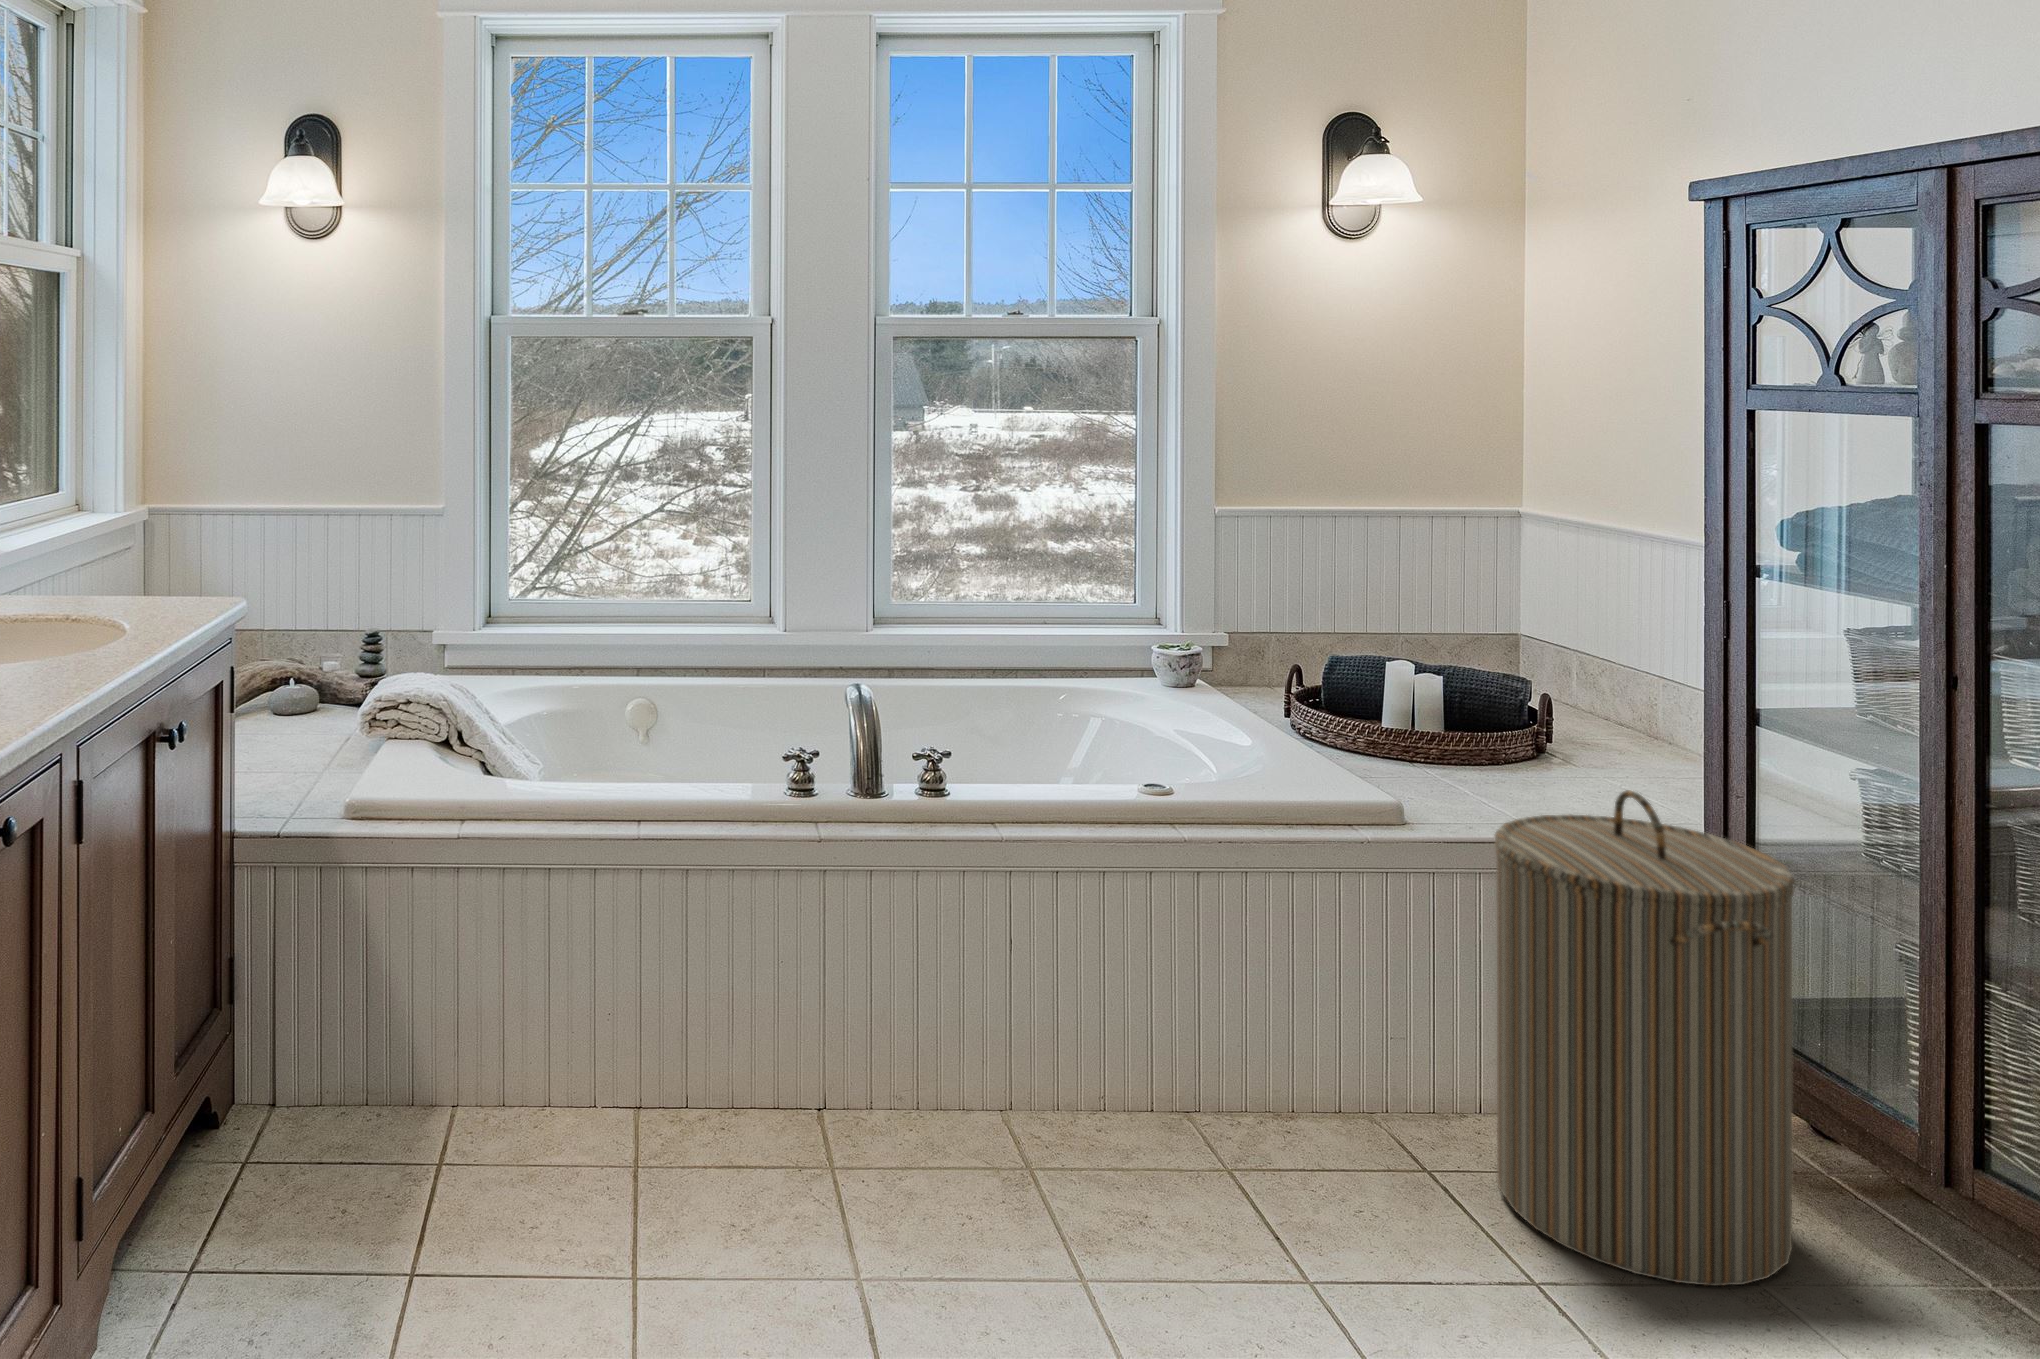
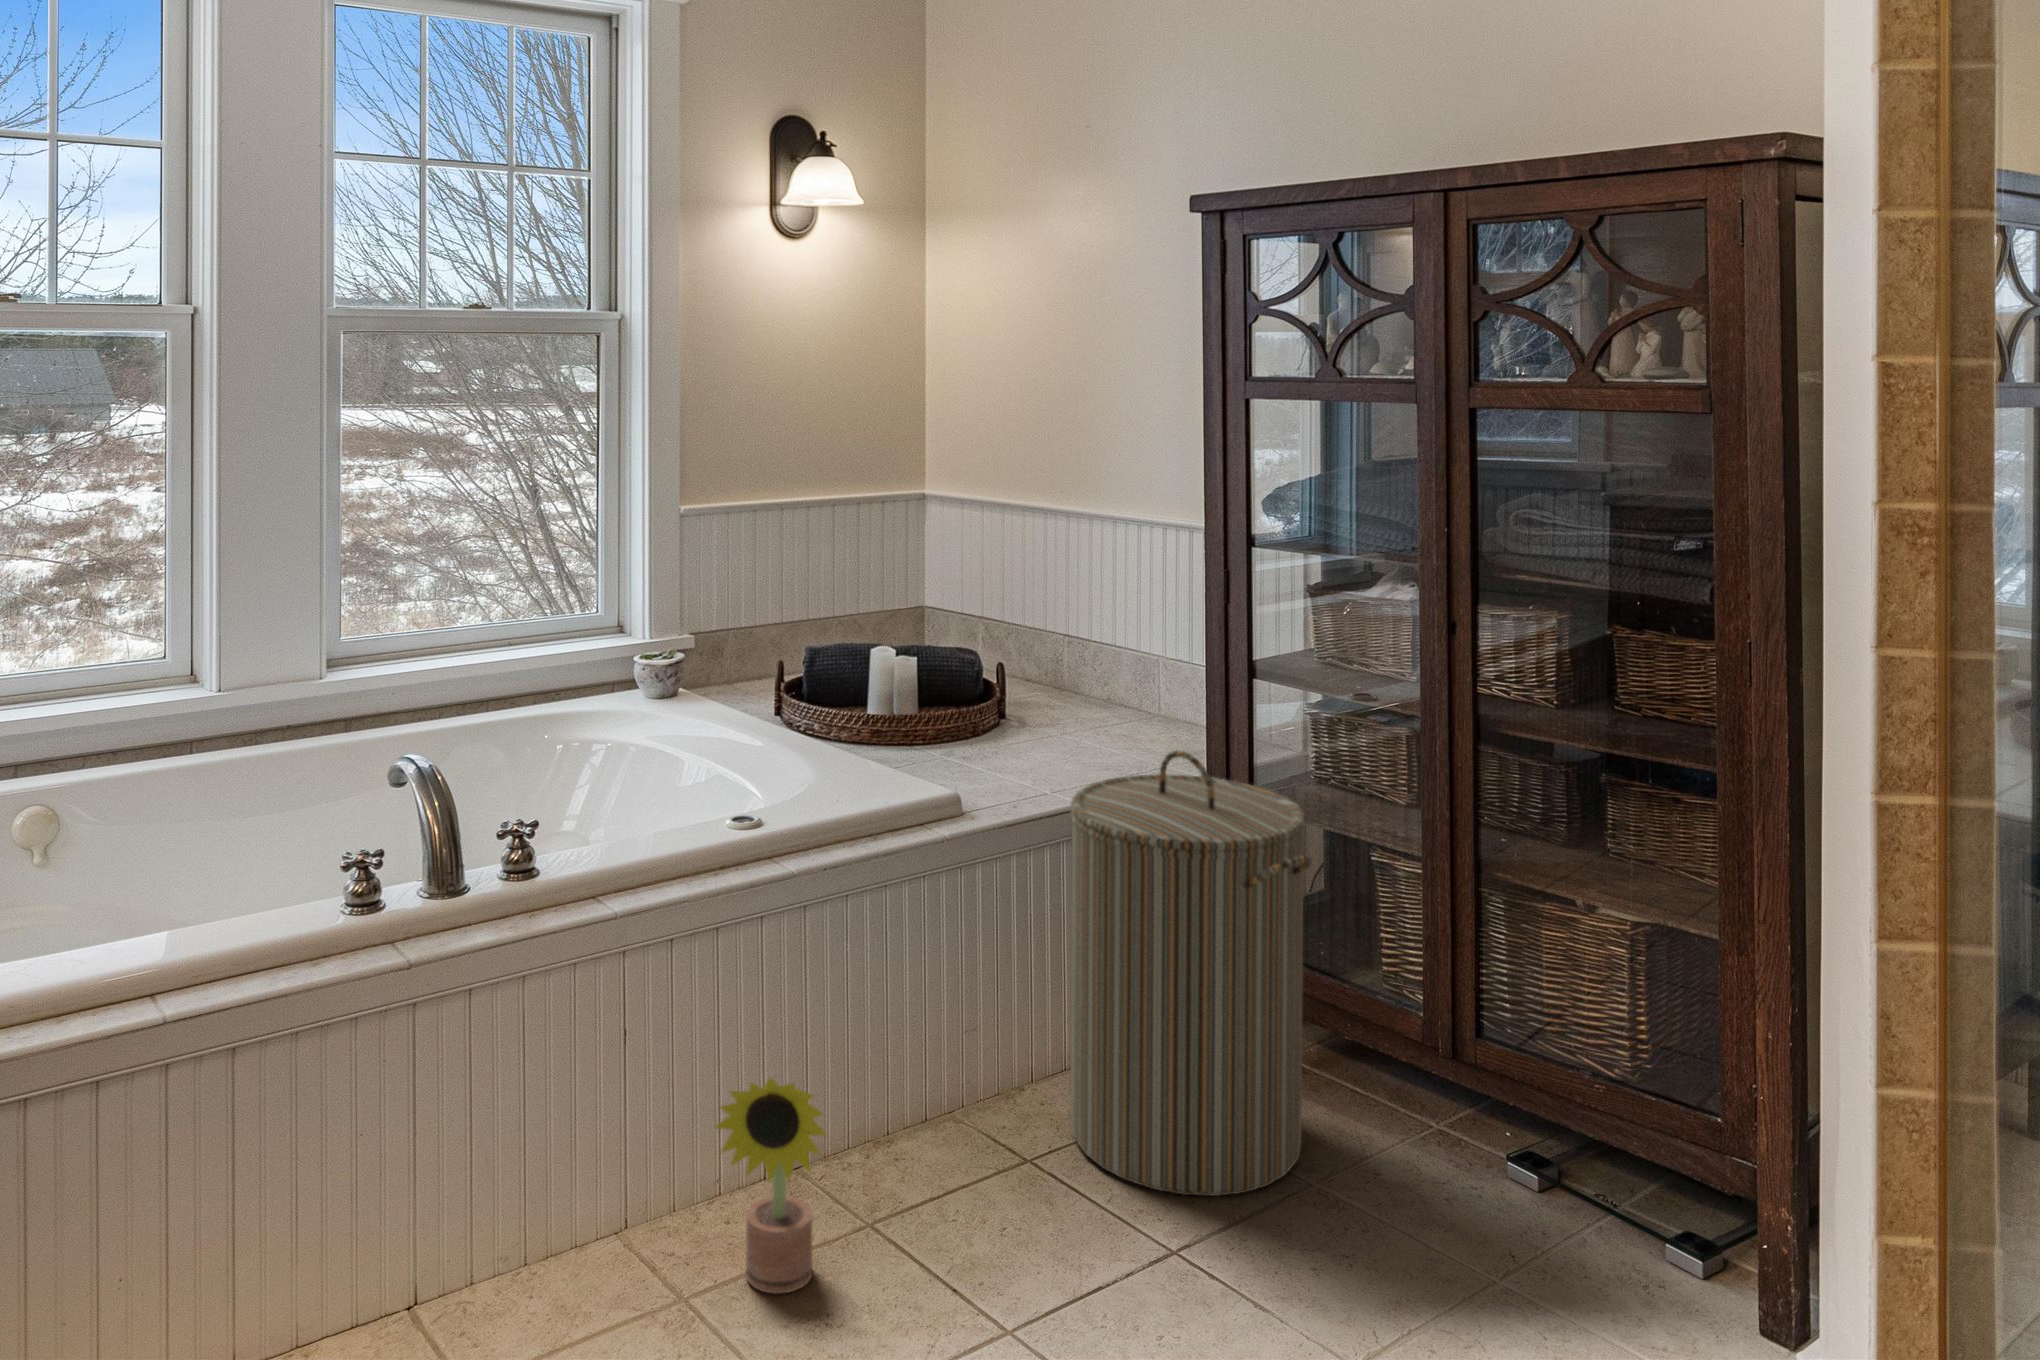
decorative plant: none [1047,1000,1152,1203] -> present [716,1078,826,1293]

